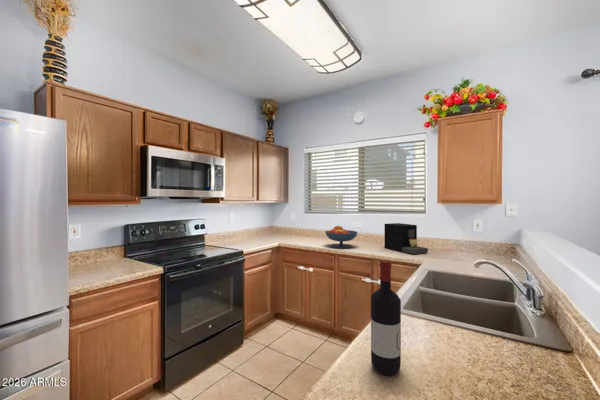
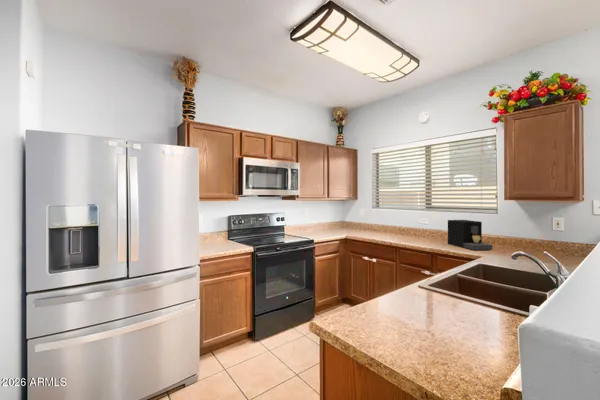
fruit bowl: present [326,226,357,248] -> none [388,221,420,242]
wine bottle: present [371,260,401,375] -> none [379,238,400,314]

